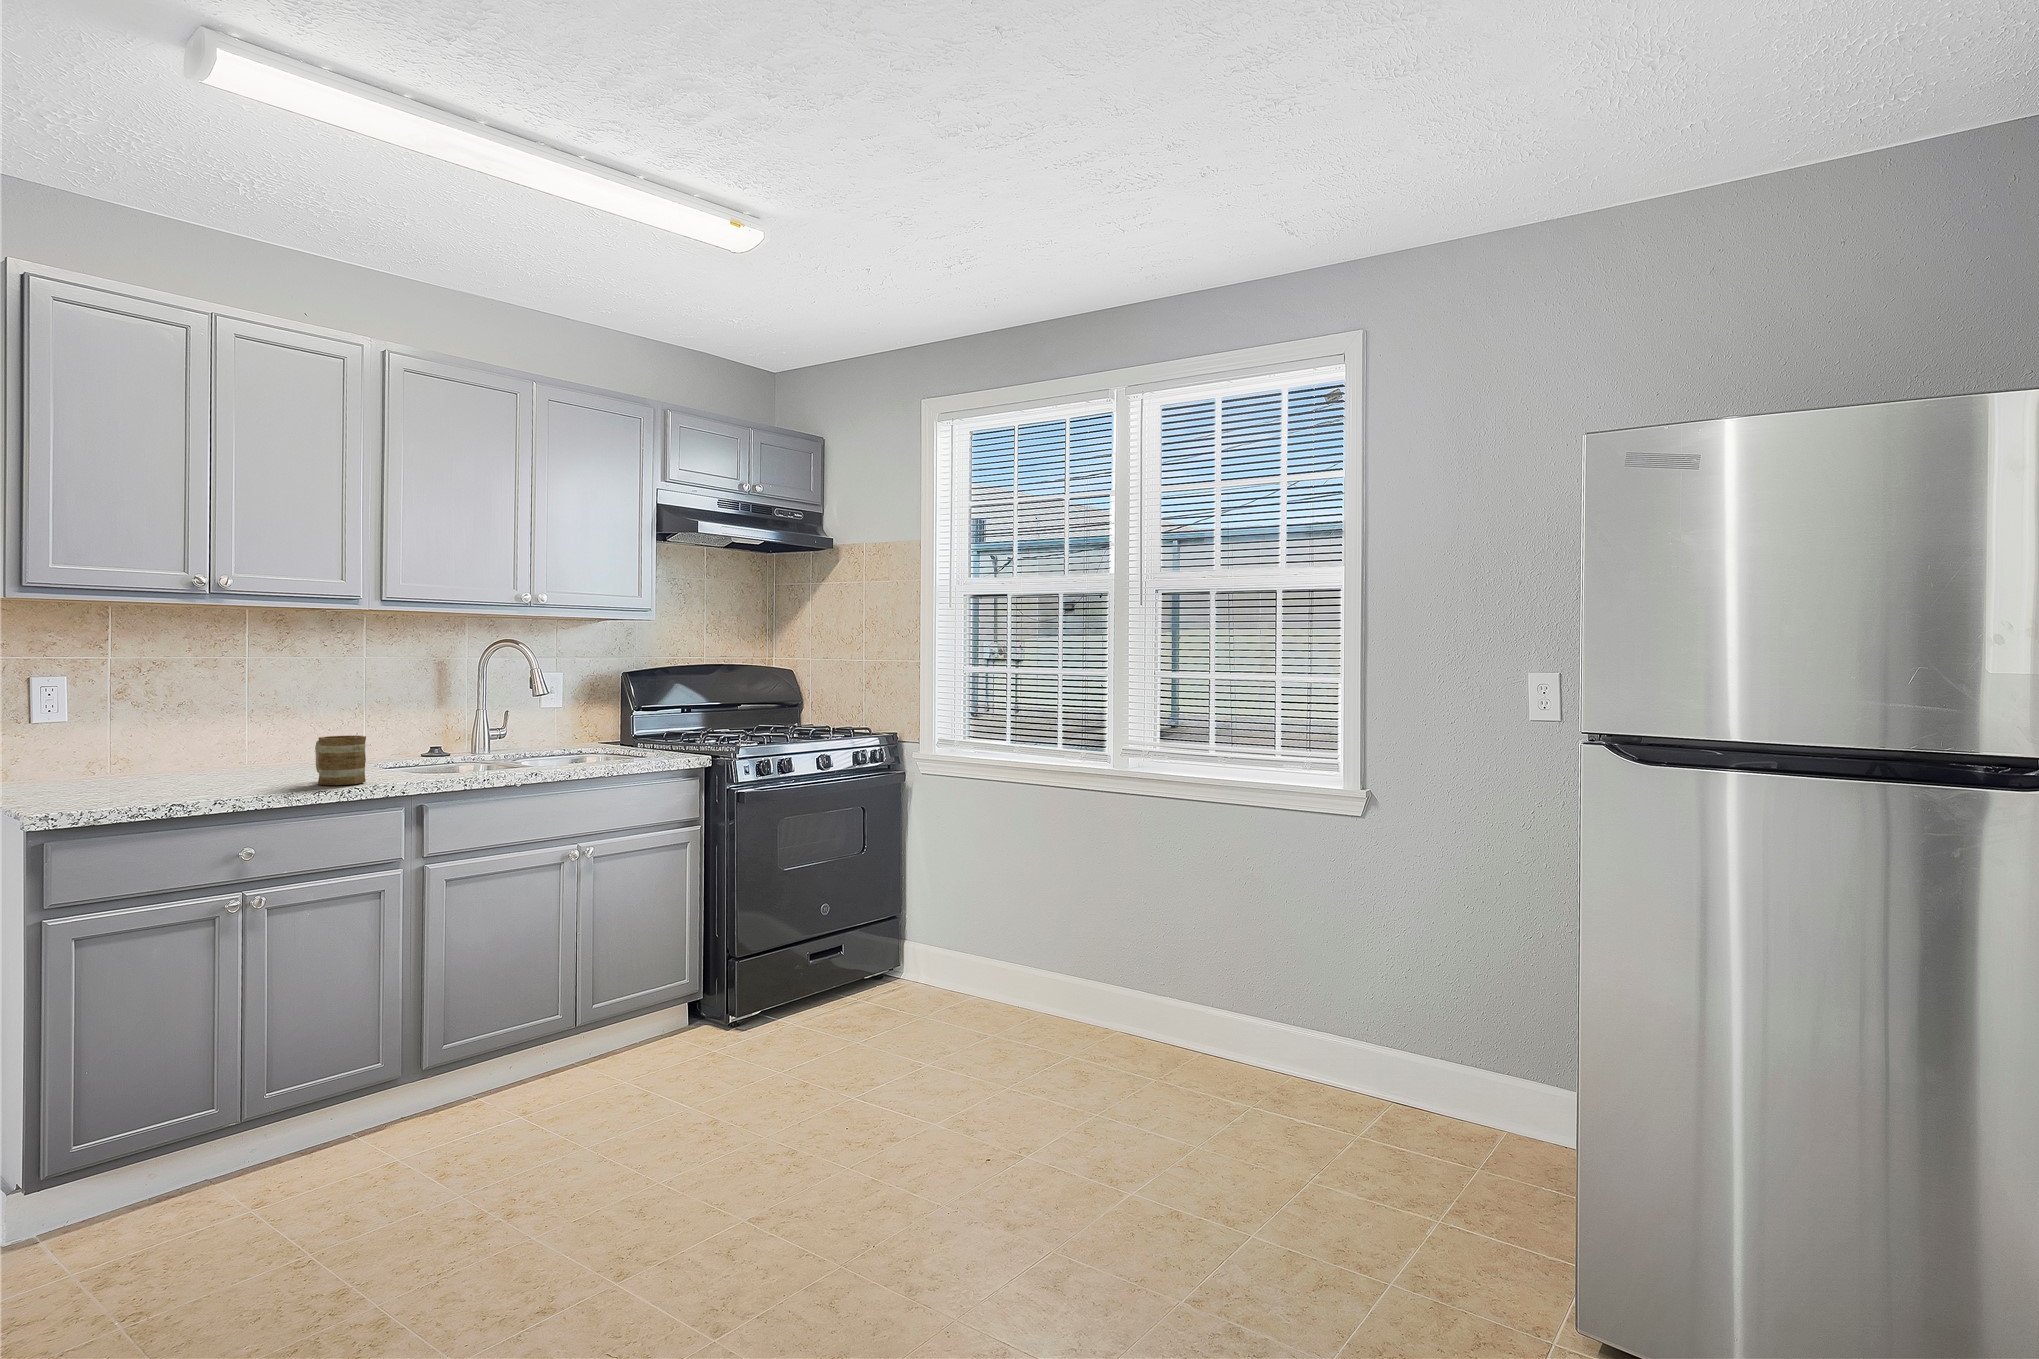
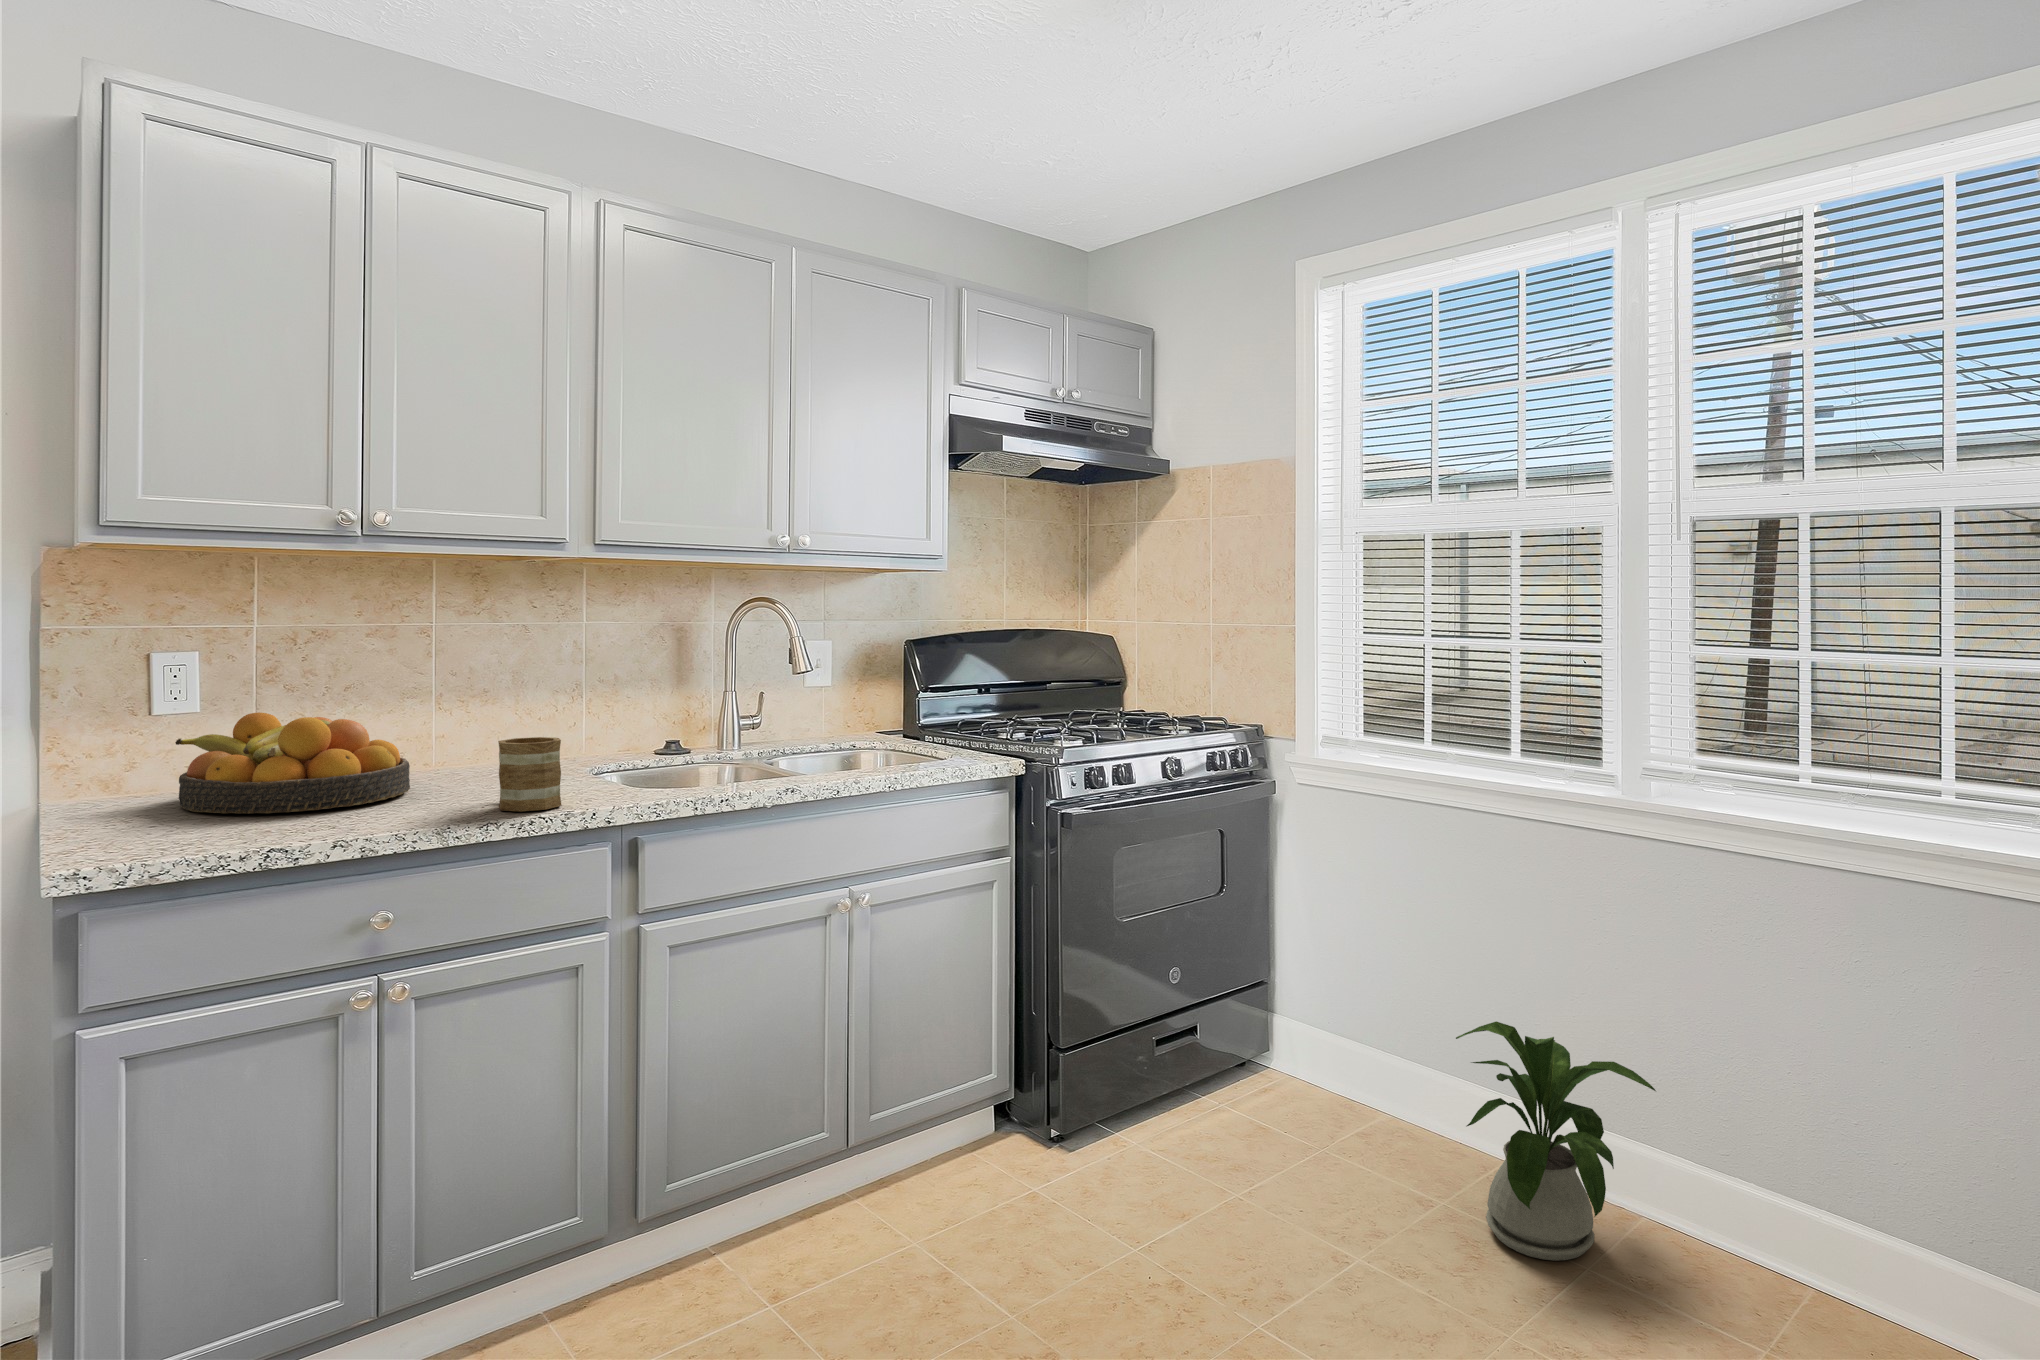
fruit bowl: none [61,721,240,789] -> present [175,712,410,814]
house plant: none [1002,916,1113,1061] -> present [1456,1021,1656,1261]

